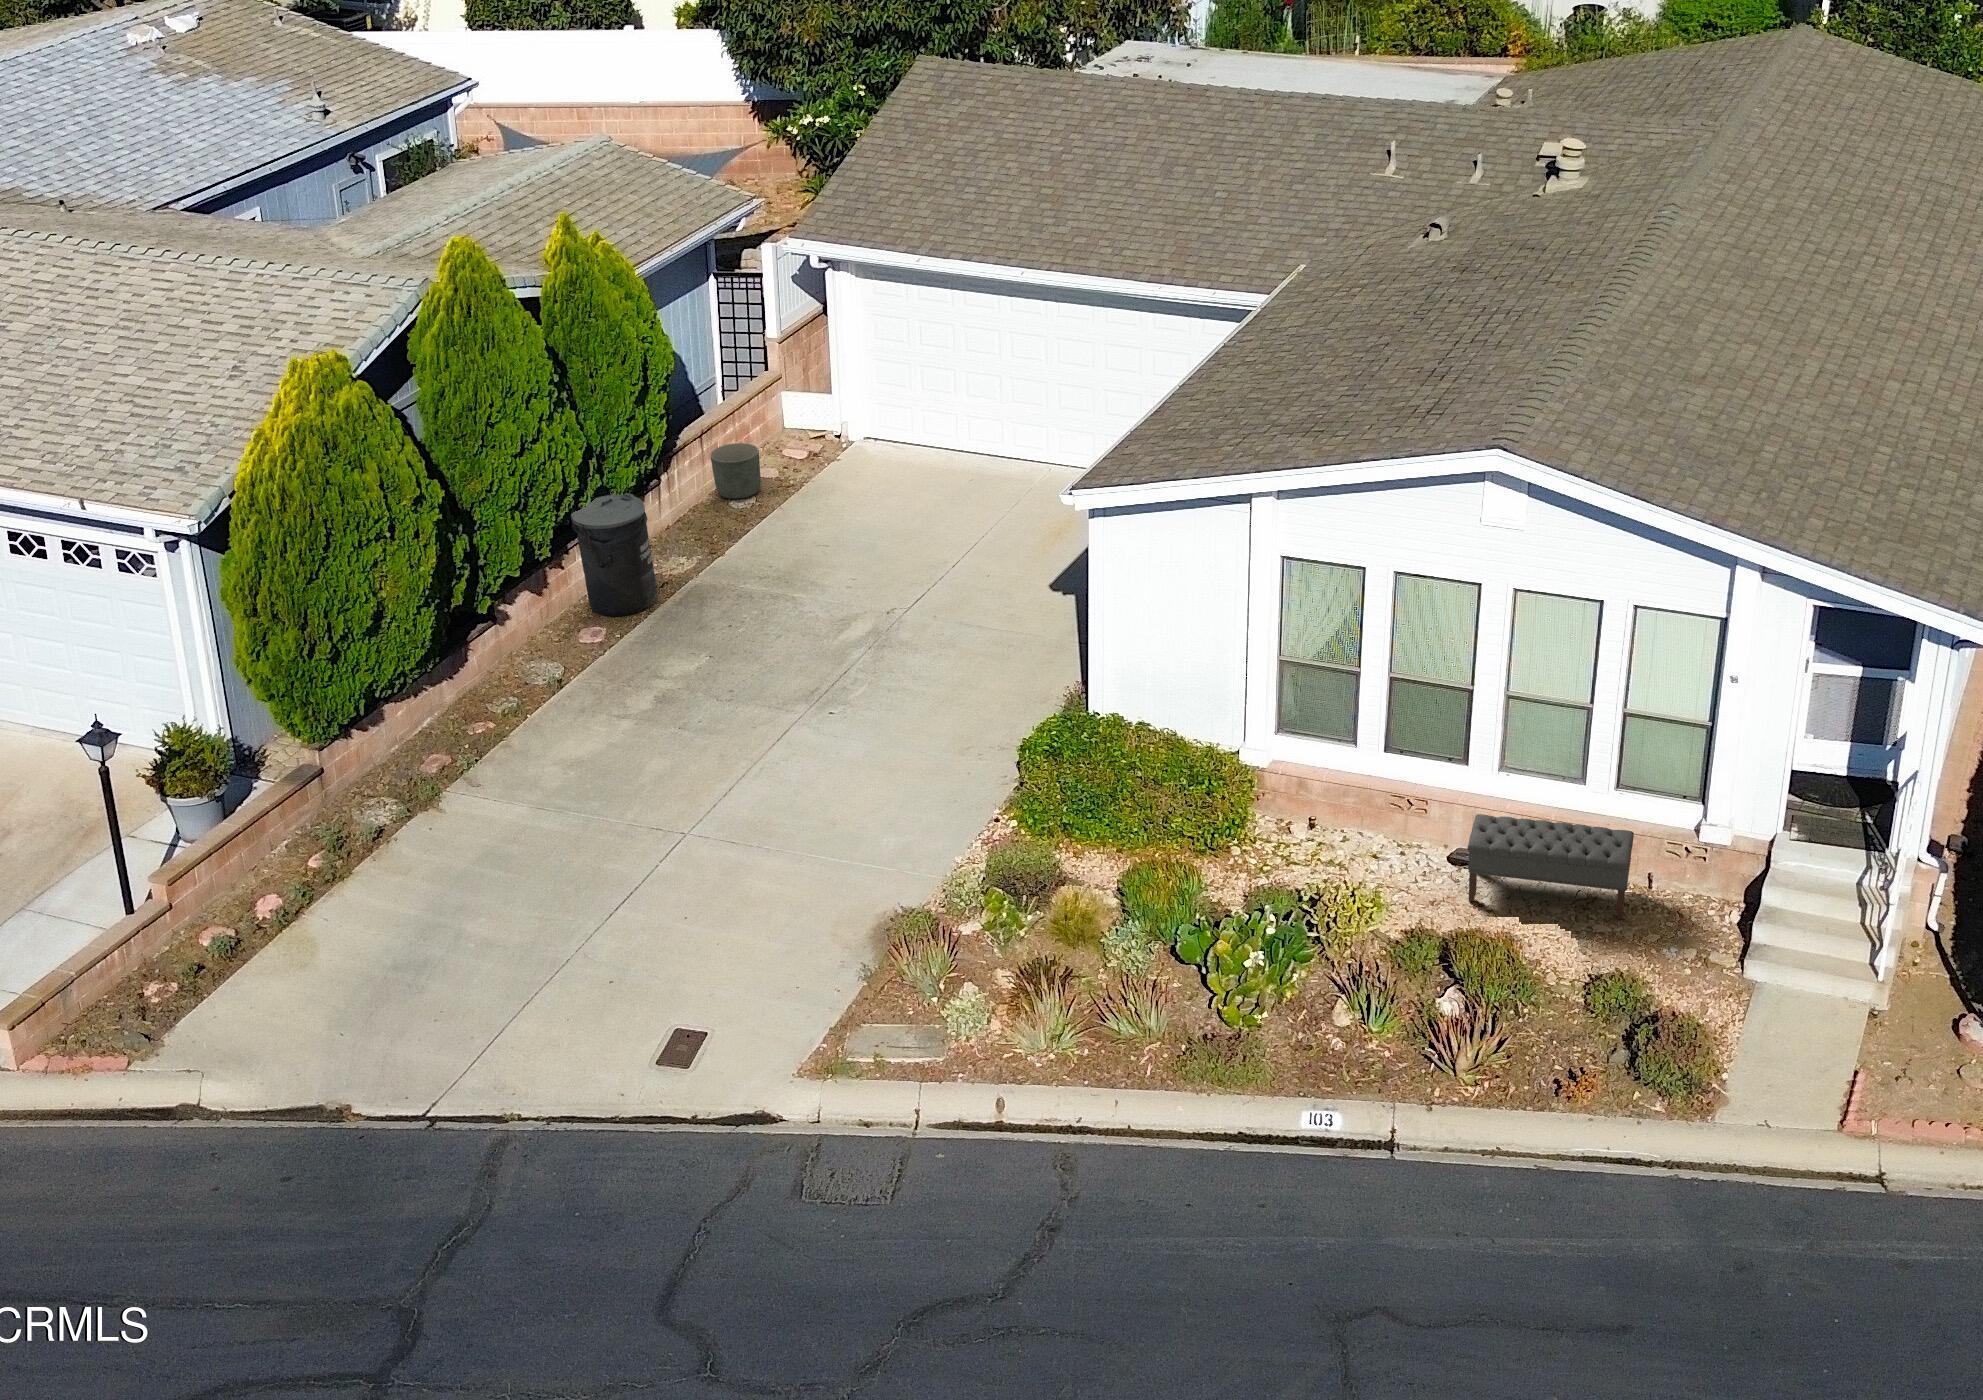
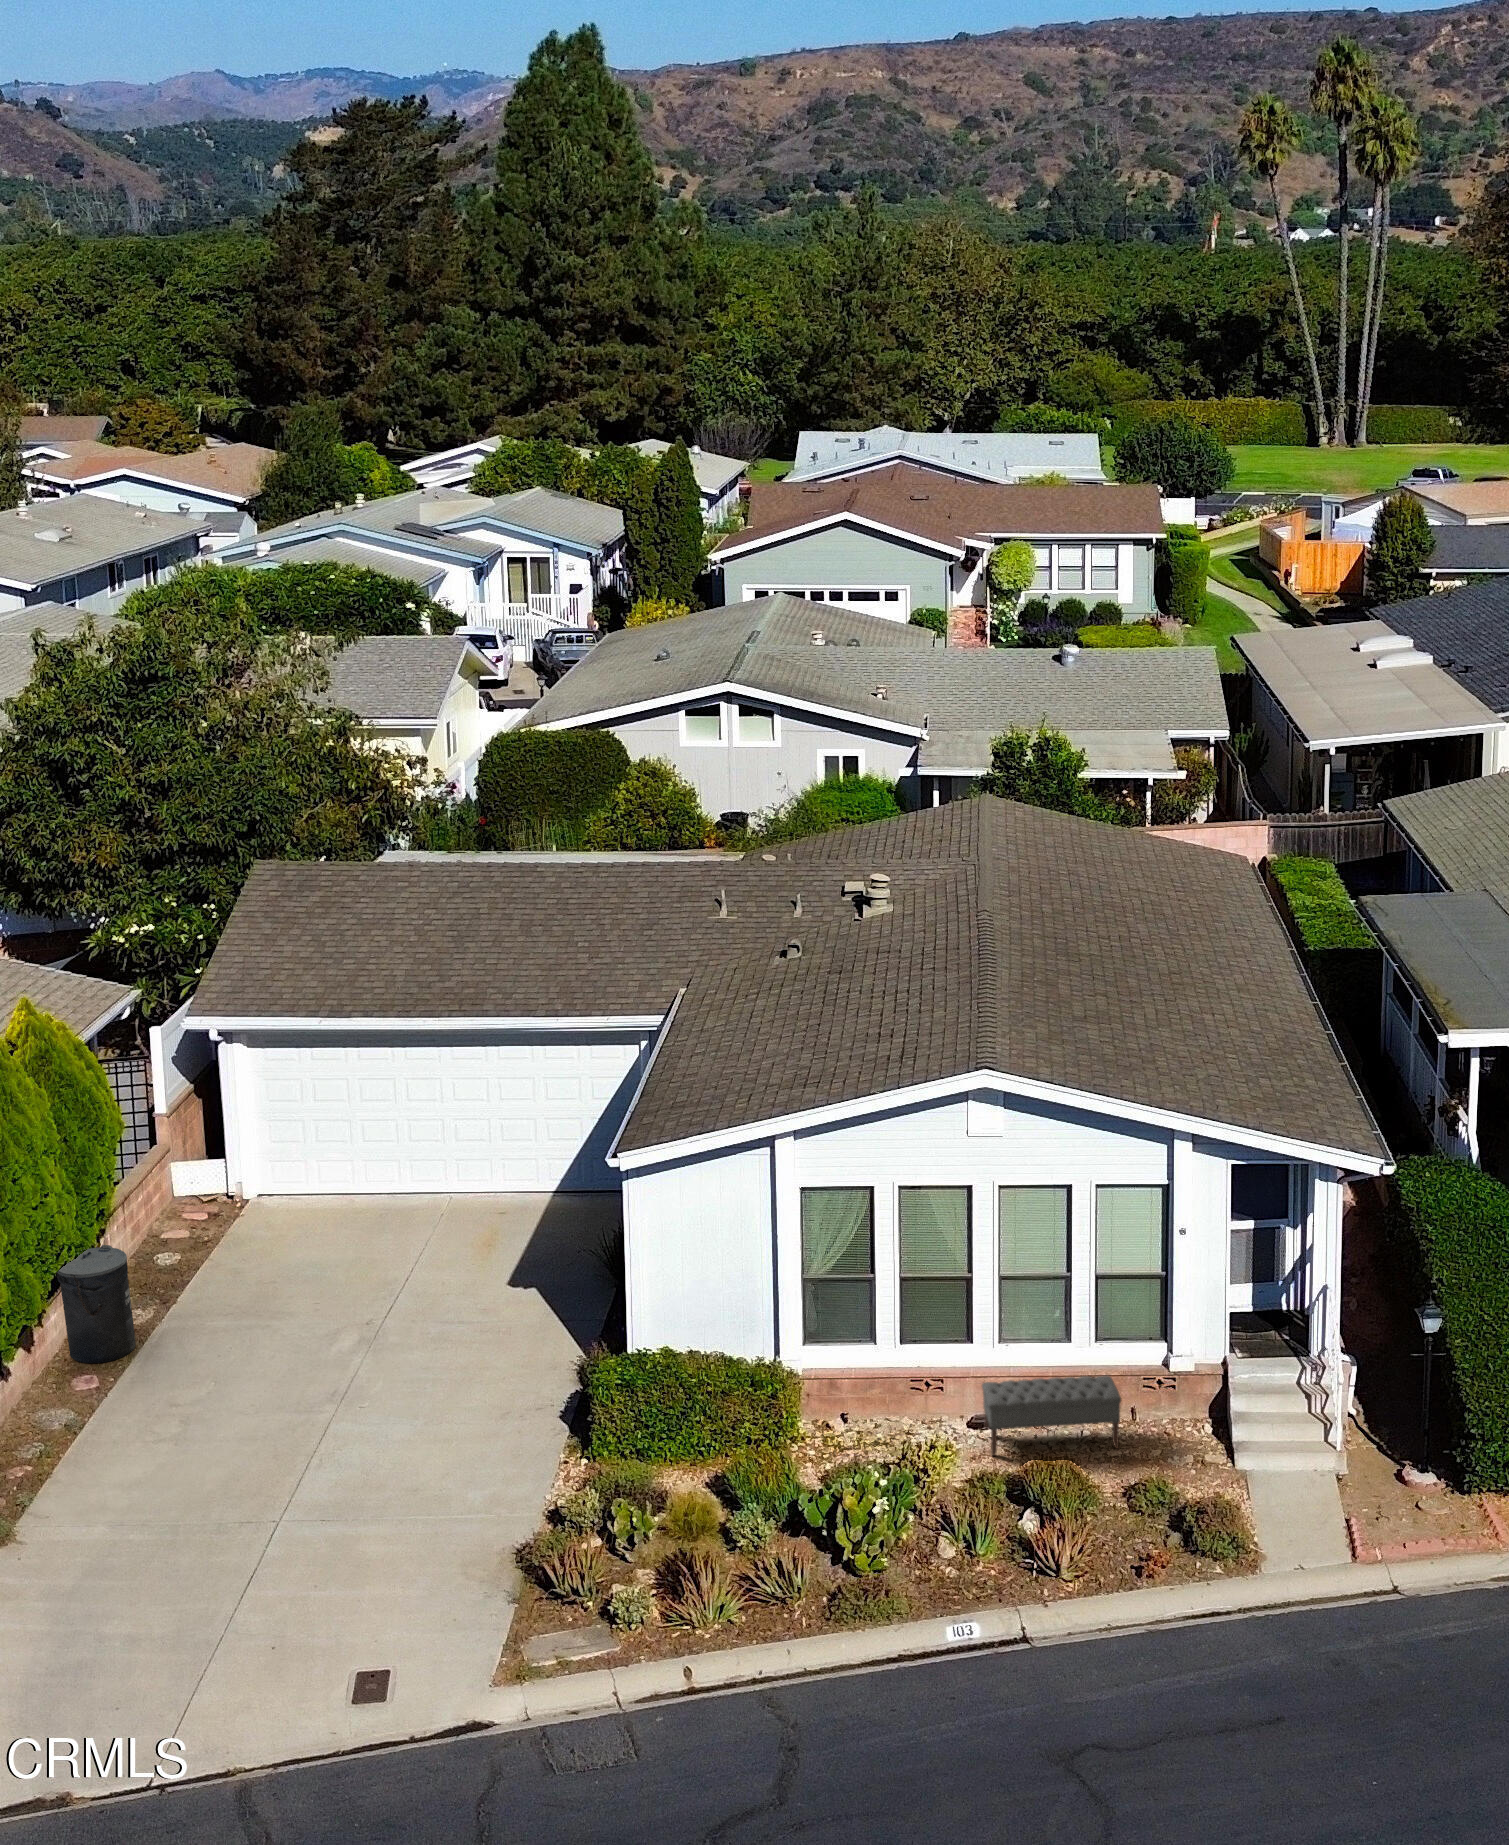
planter: present [710,443,761,499] -> none [138,1206,185,1257]

